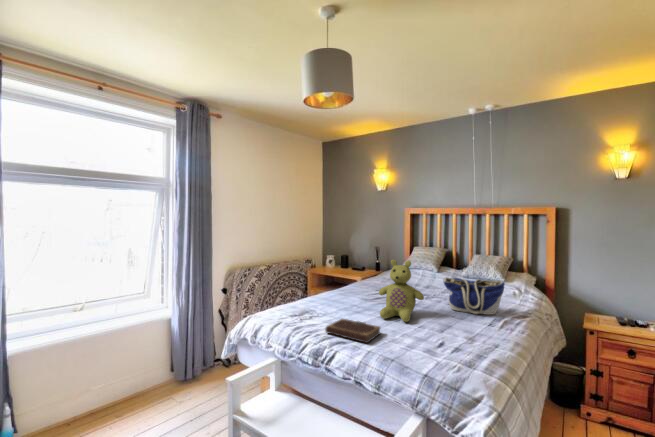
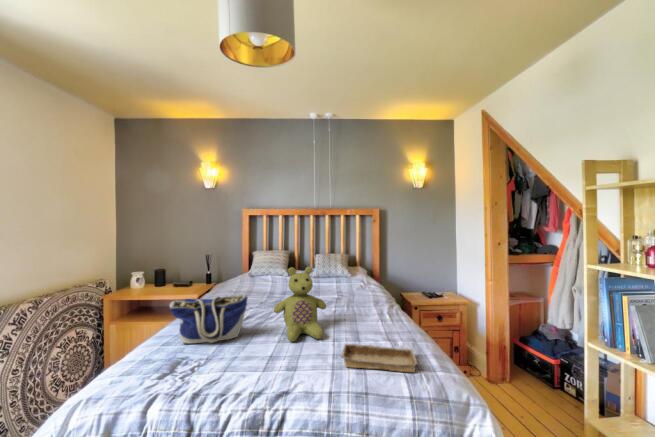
tote bag: present [443,277,505,315] -> present [169,294,247,343]
notebook: present [325,319,380,343] -> none [248,354,317,387]
tray: none [395,328,470,363] -> present [341,344,417,372]

